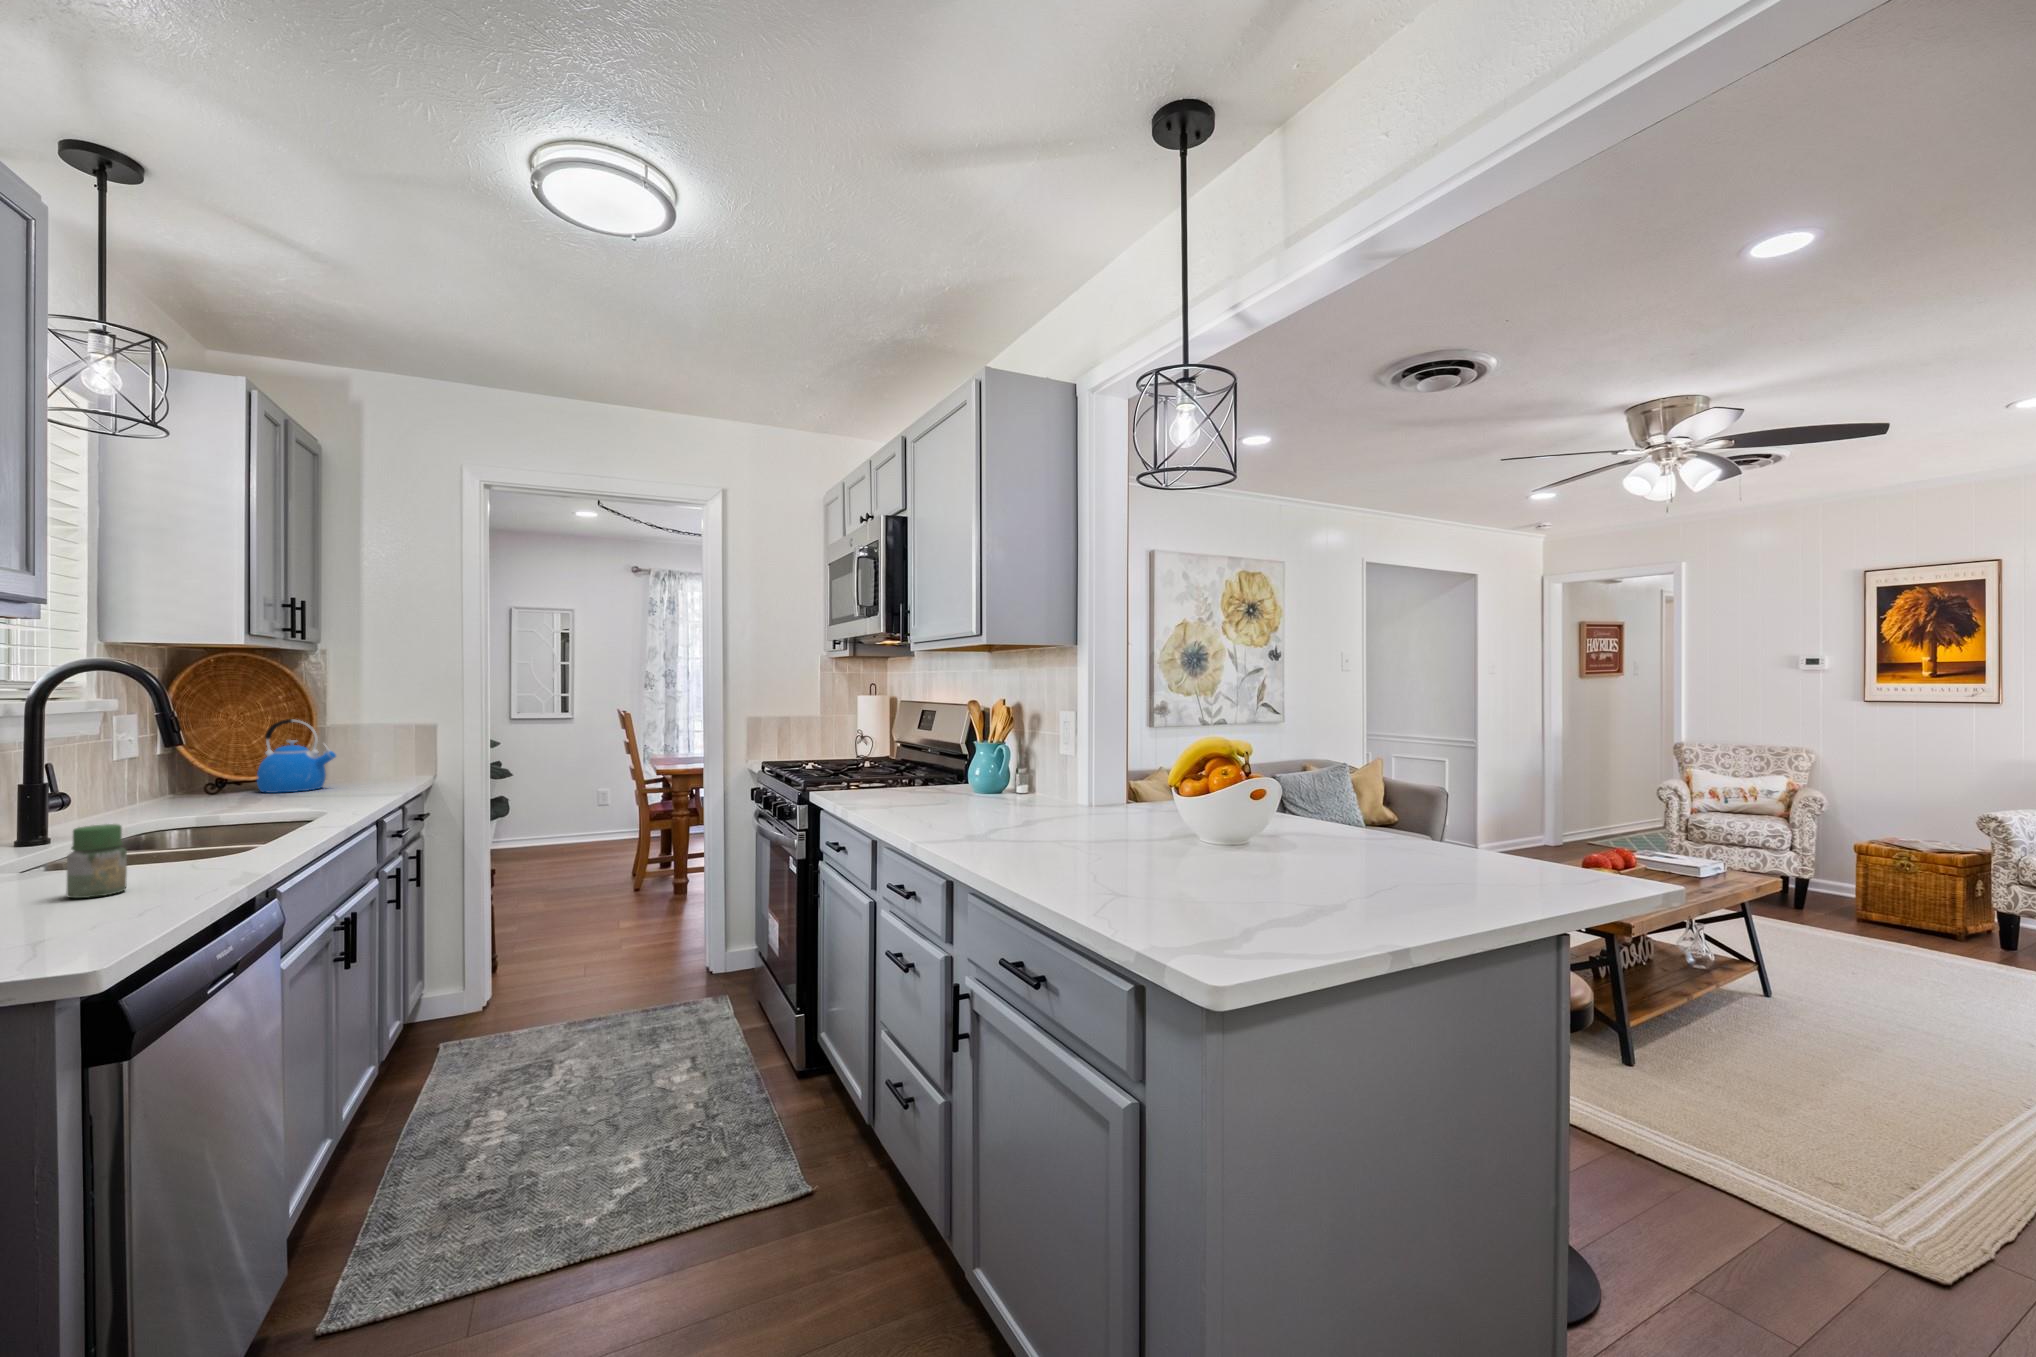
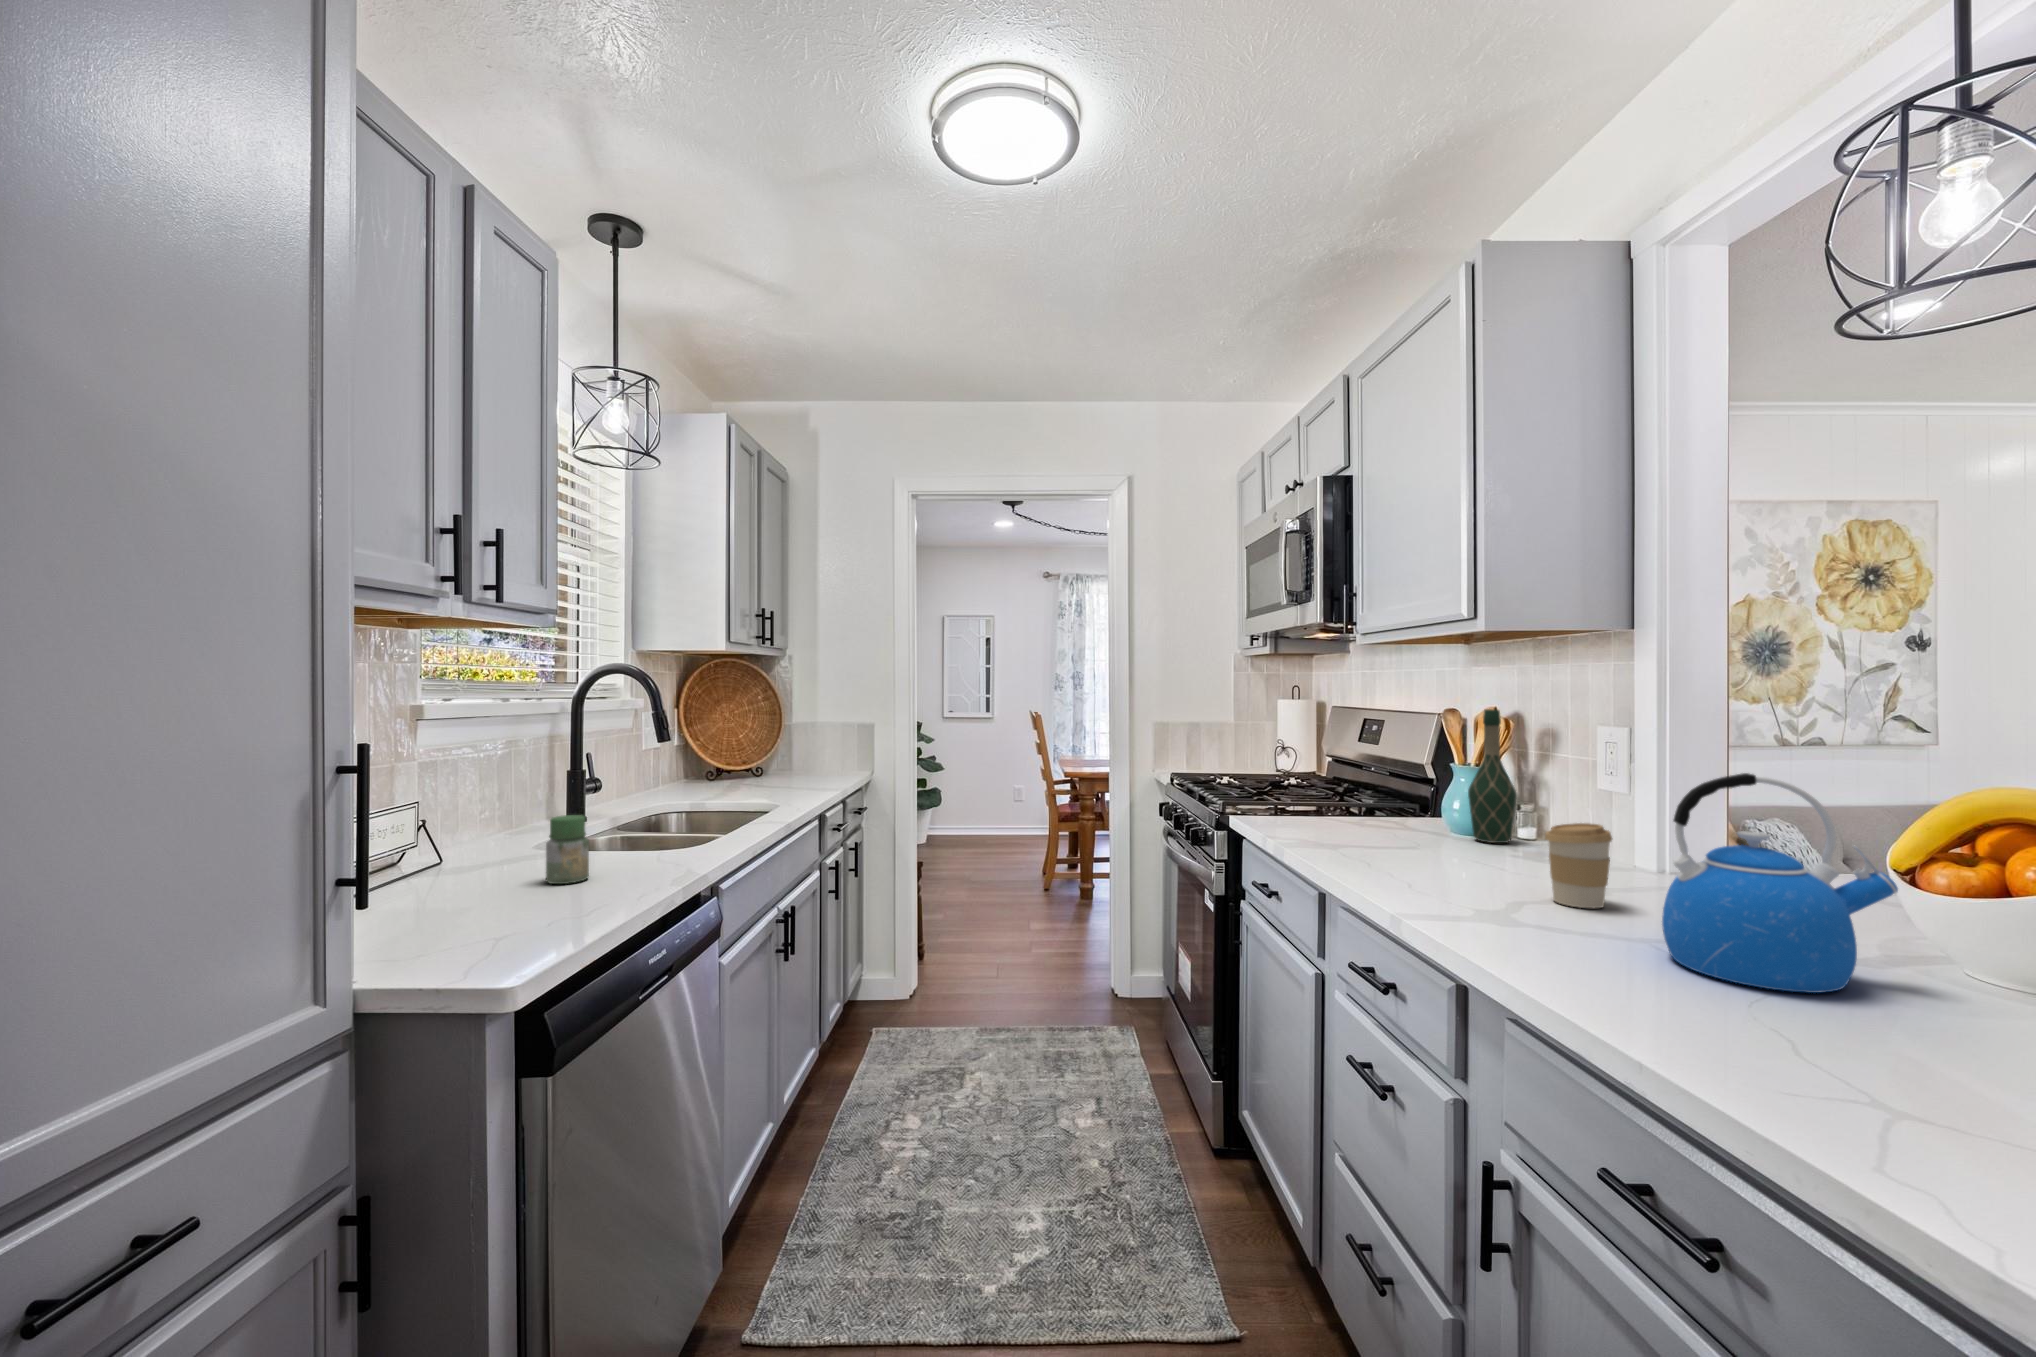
wine bottle: none [982,701,1012,797] -> present [1468,709,1517,843]
kettle: present [257,719,336,793] -> present [1662,773,1898,993]
coffee cup: none [1013,774,1049,828] -> present [1545,823,1612,908]

